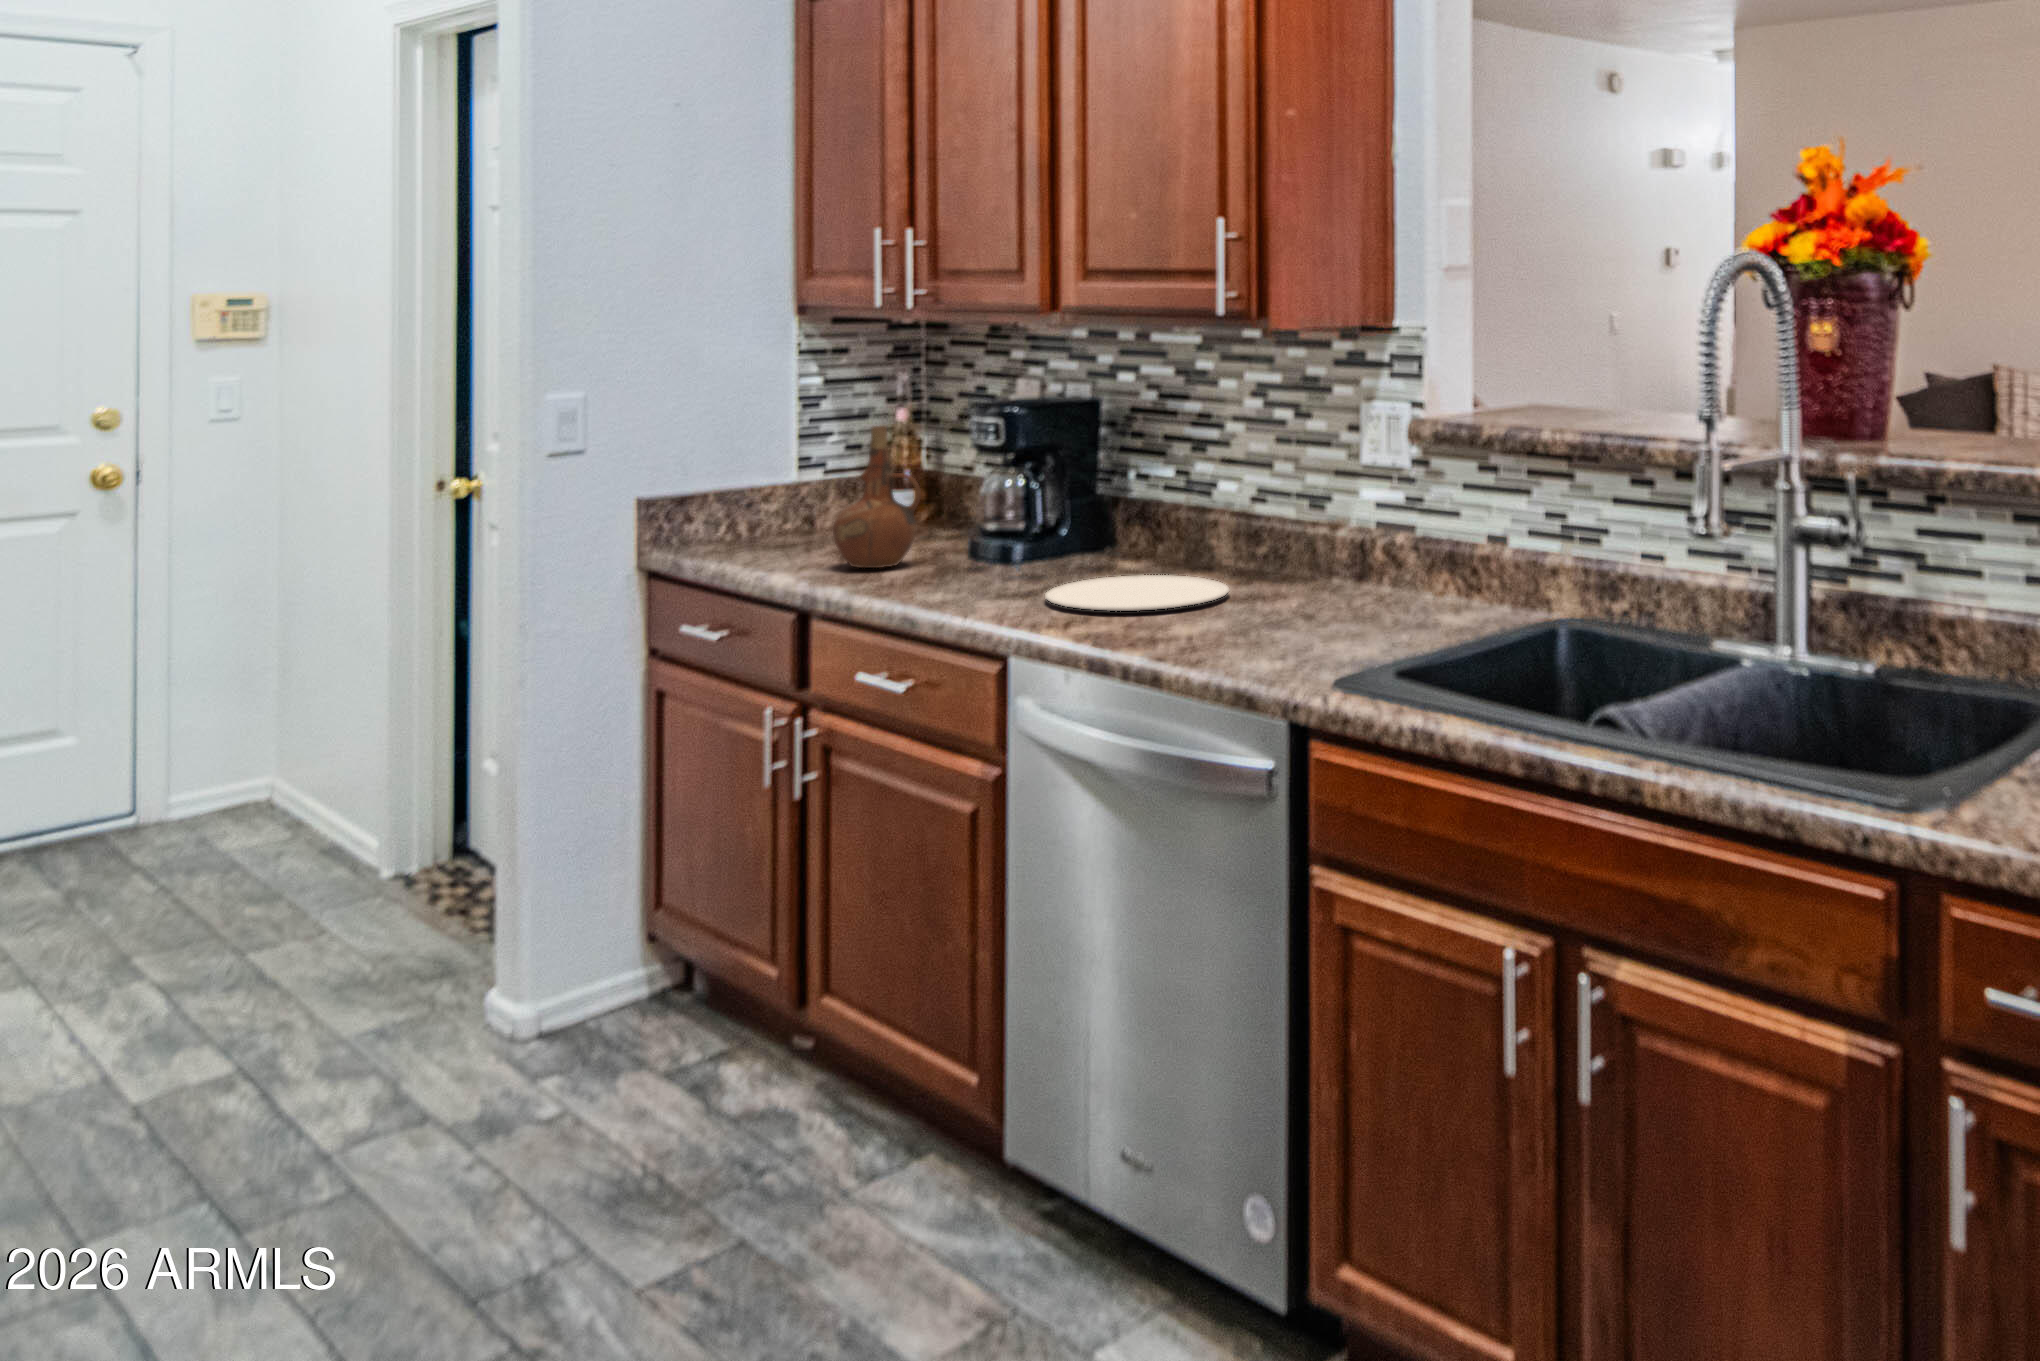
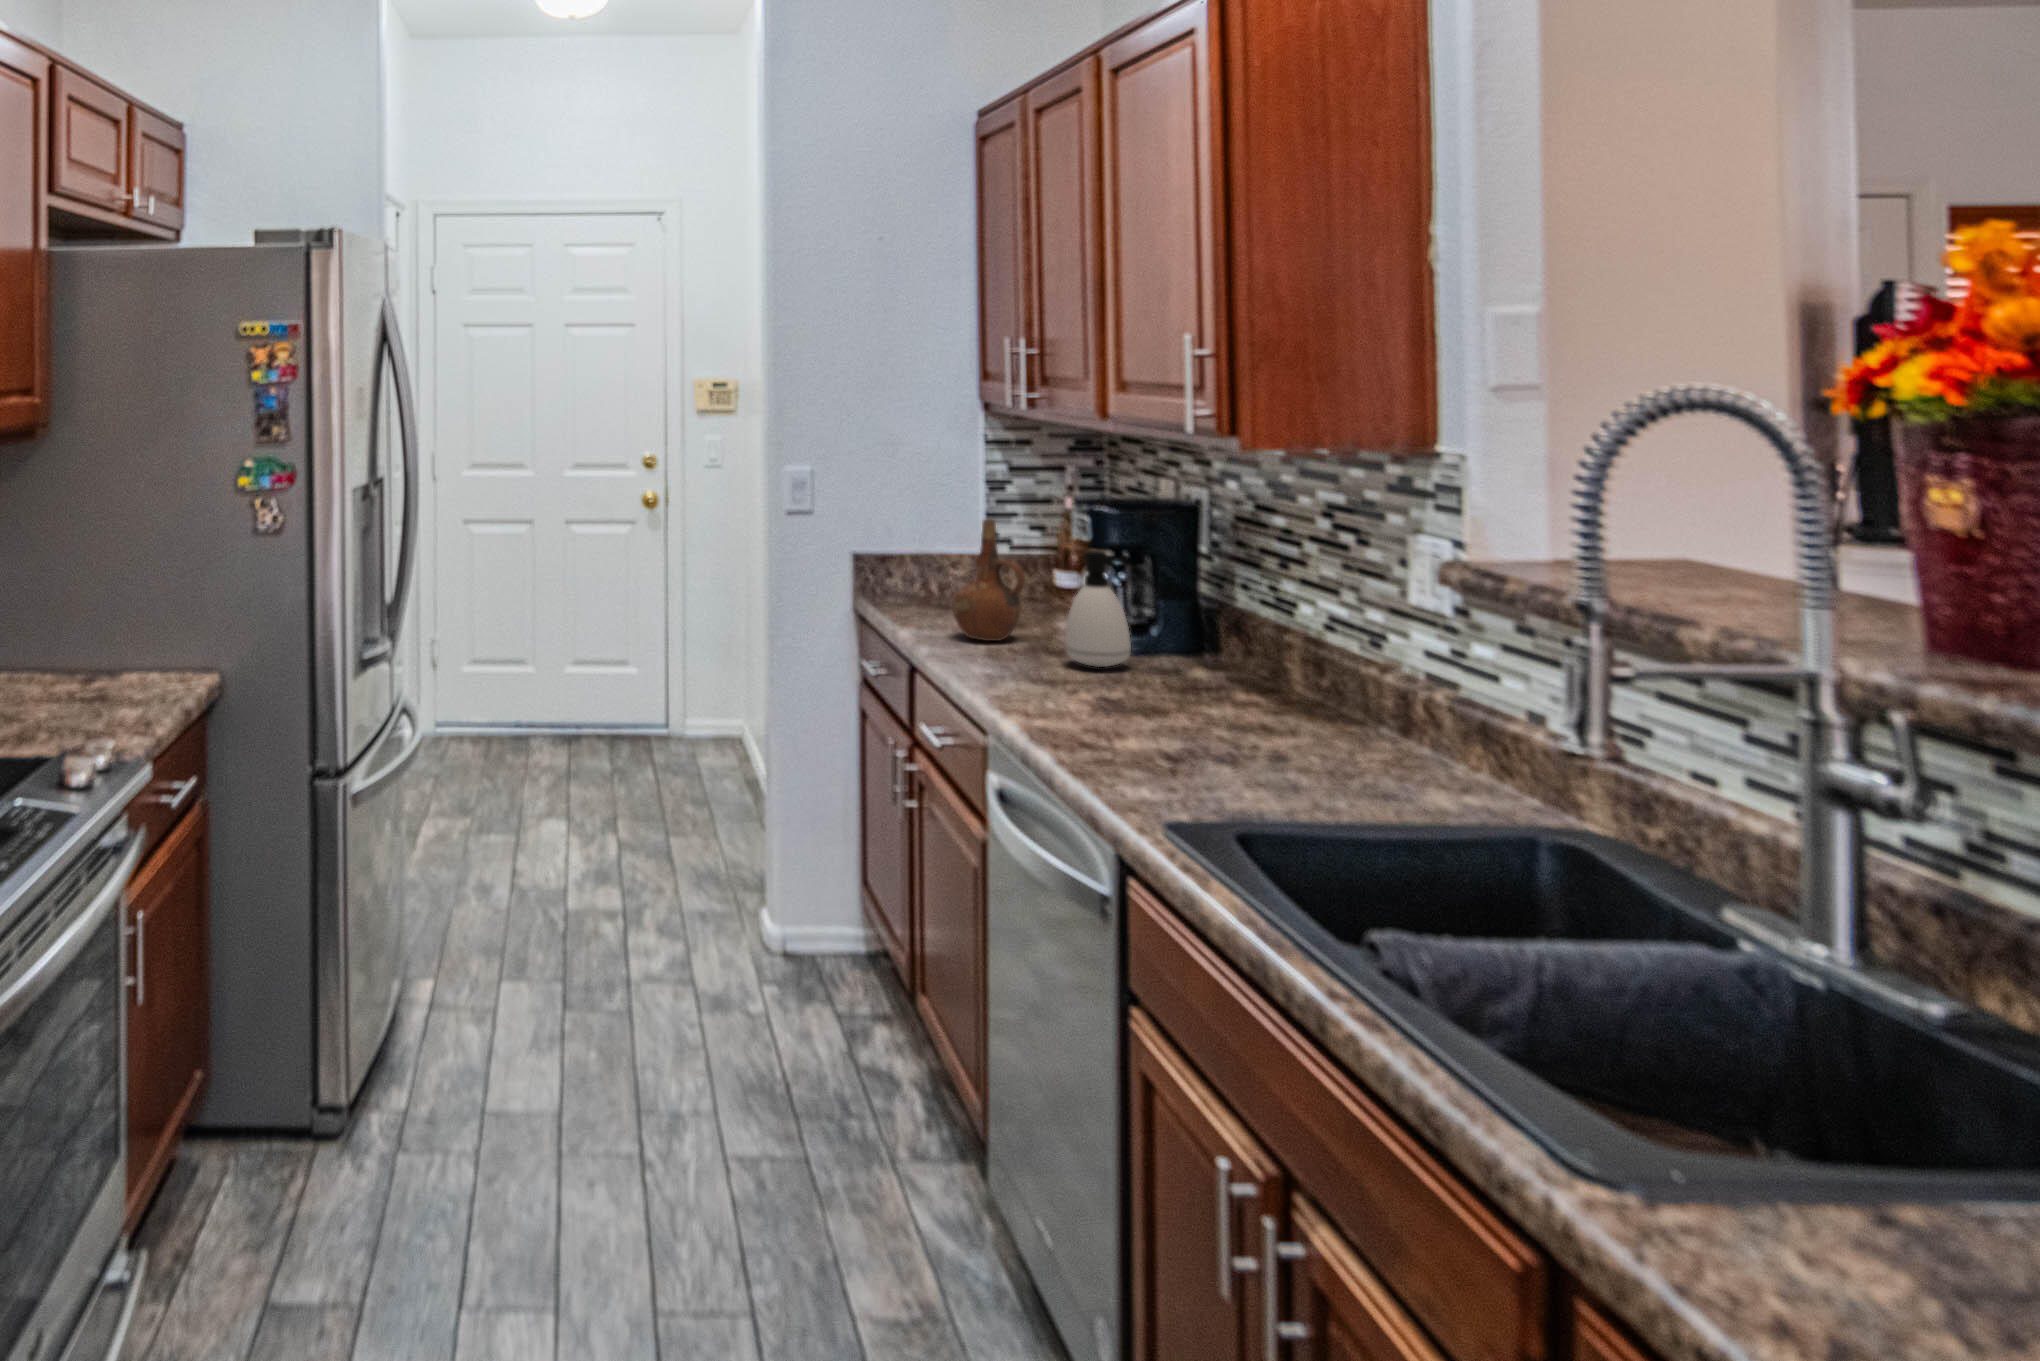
soap dispenser: none [996,447,1068,574] -> present [1065,550,1131,667]
plate: present [1045,575,1229,611] -> none [1058,682,1246,726]

